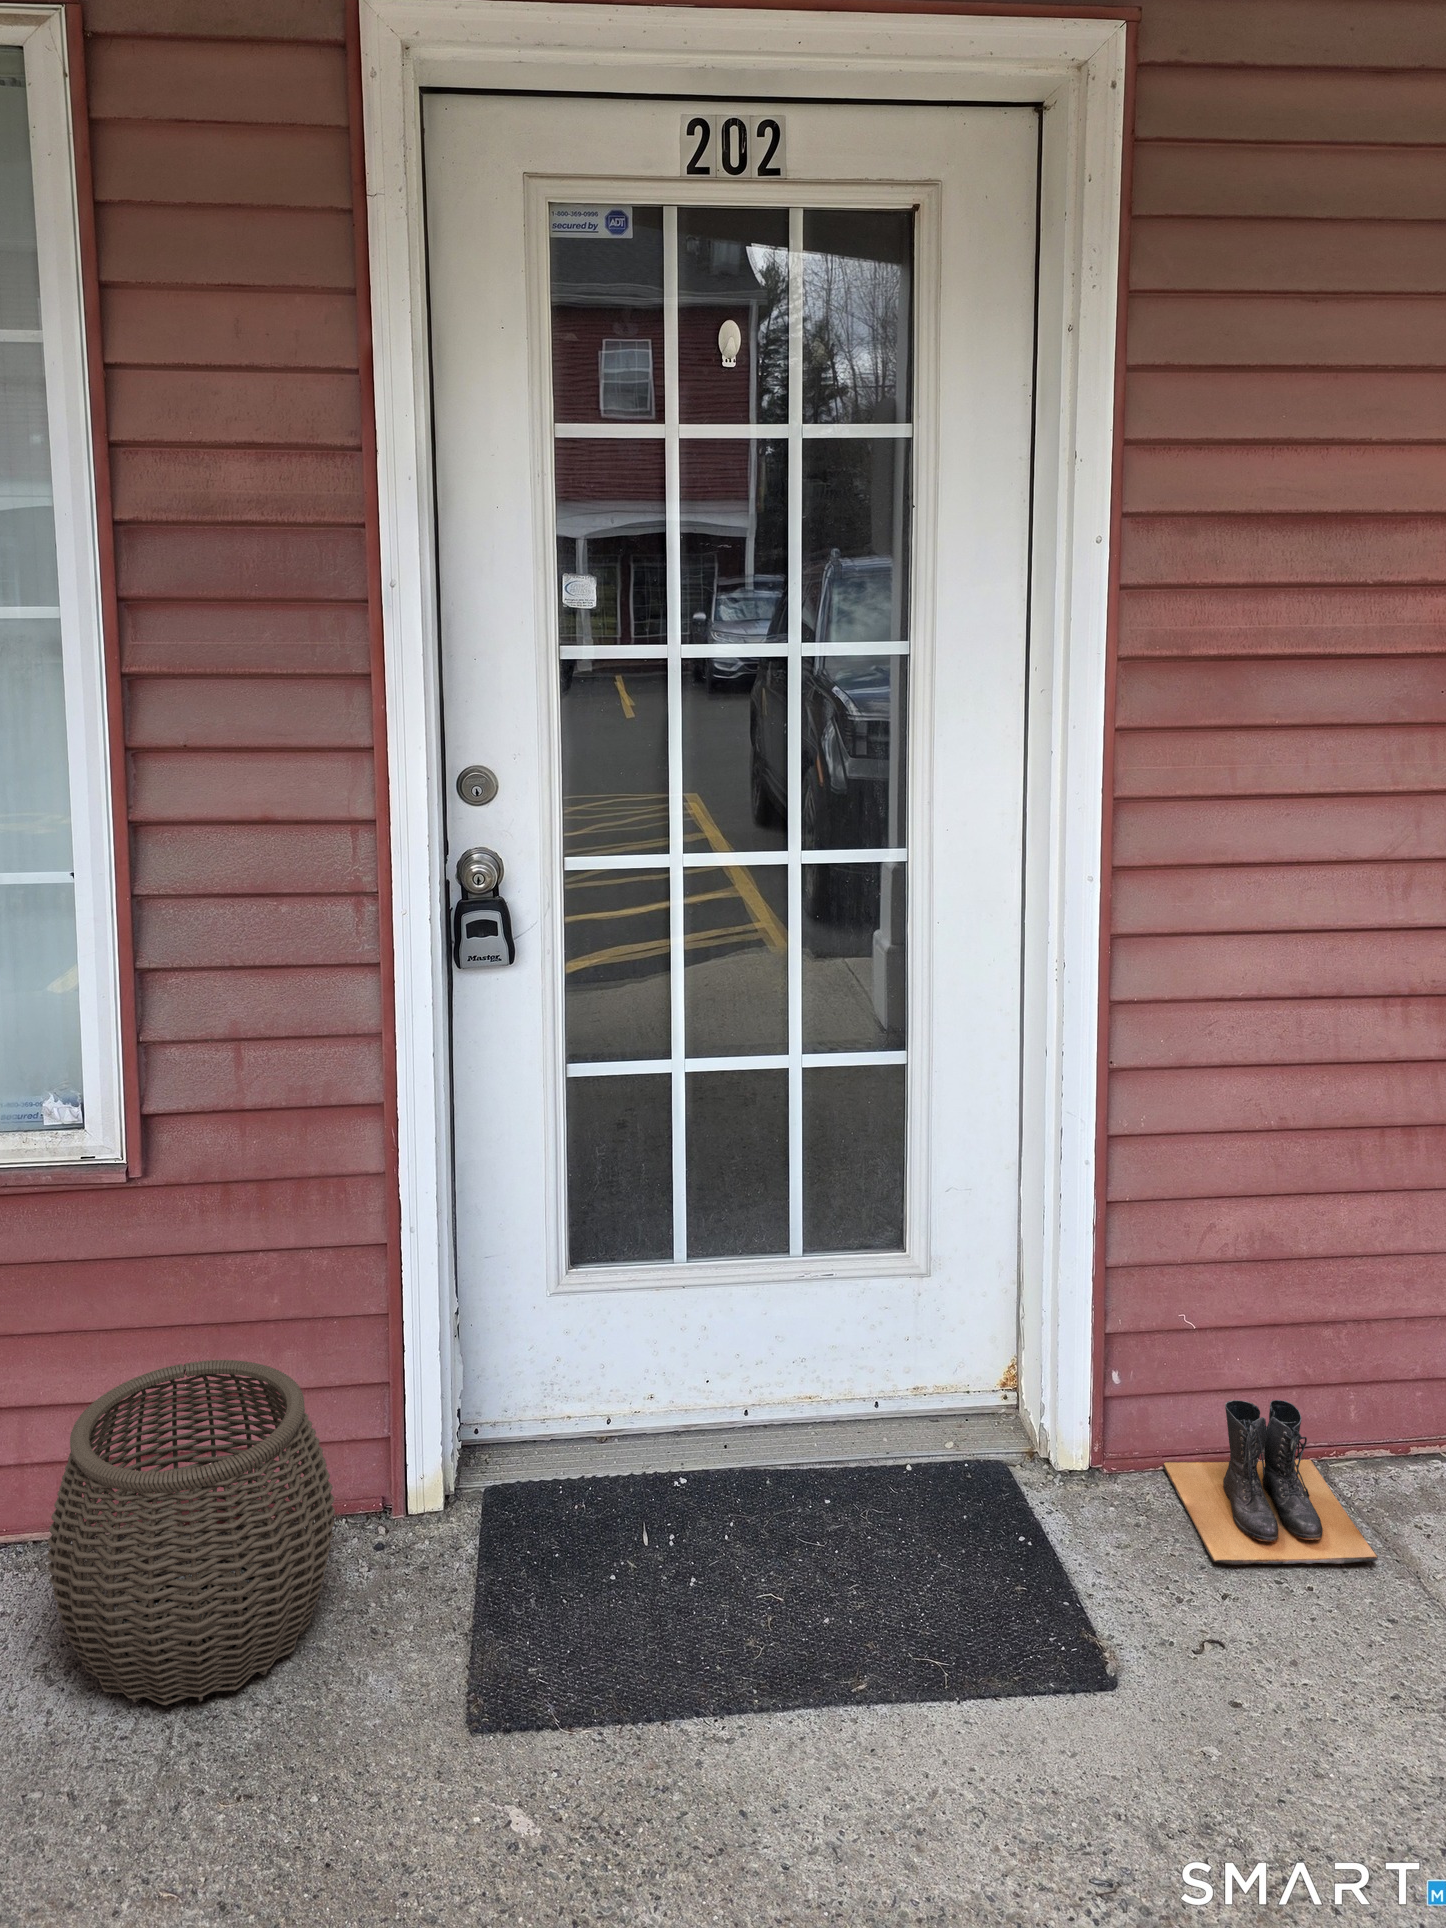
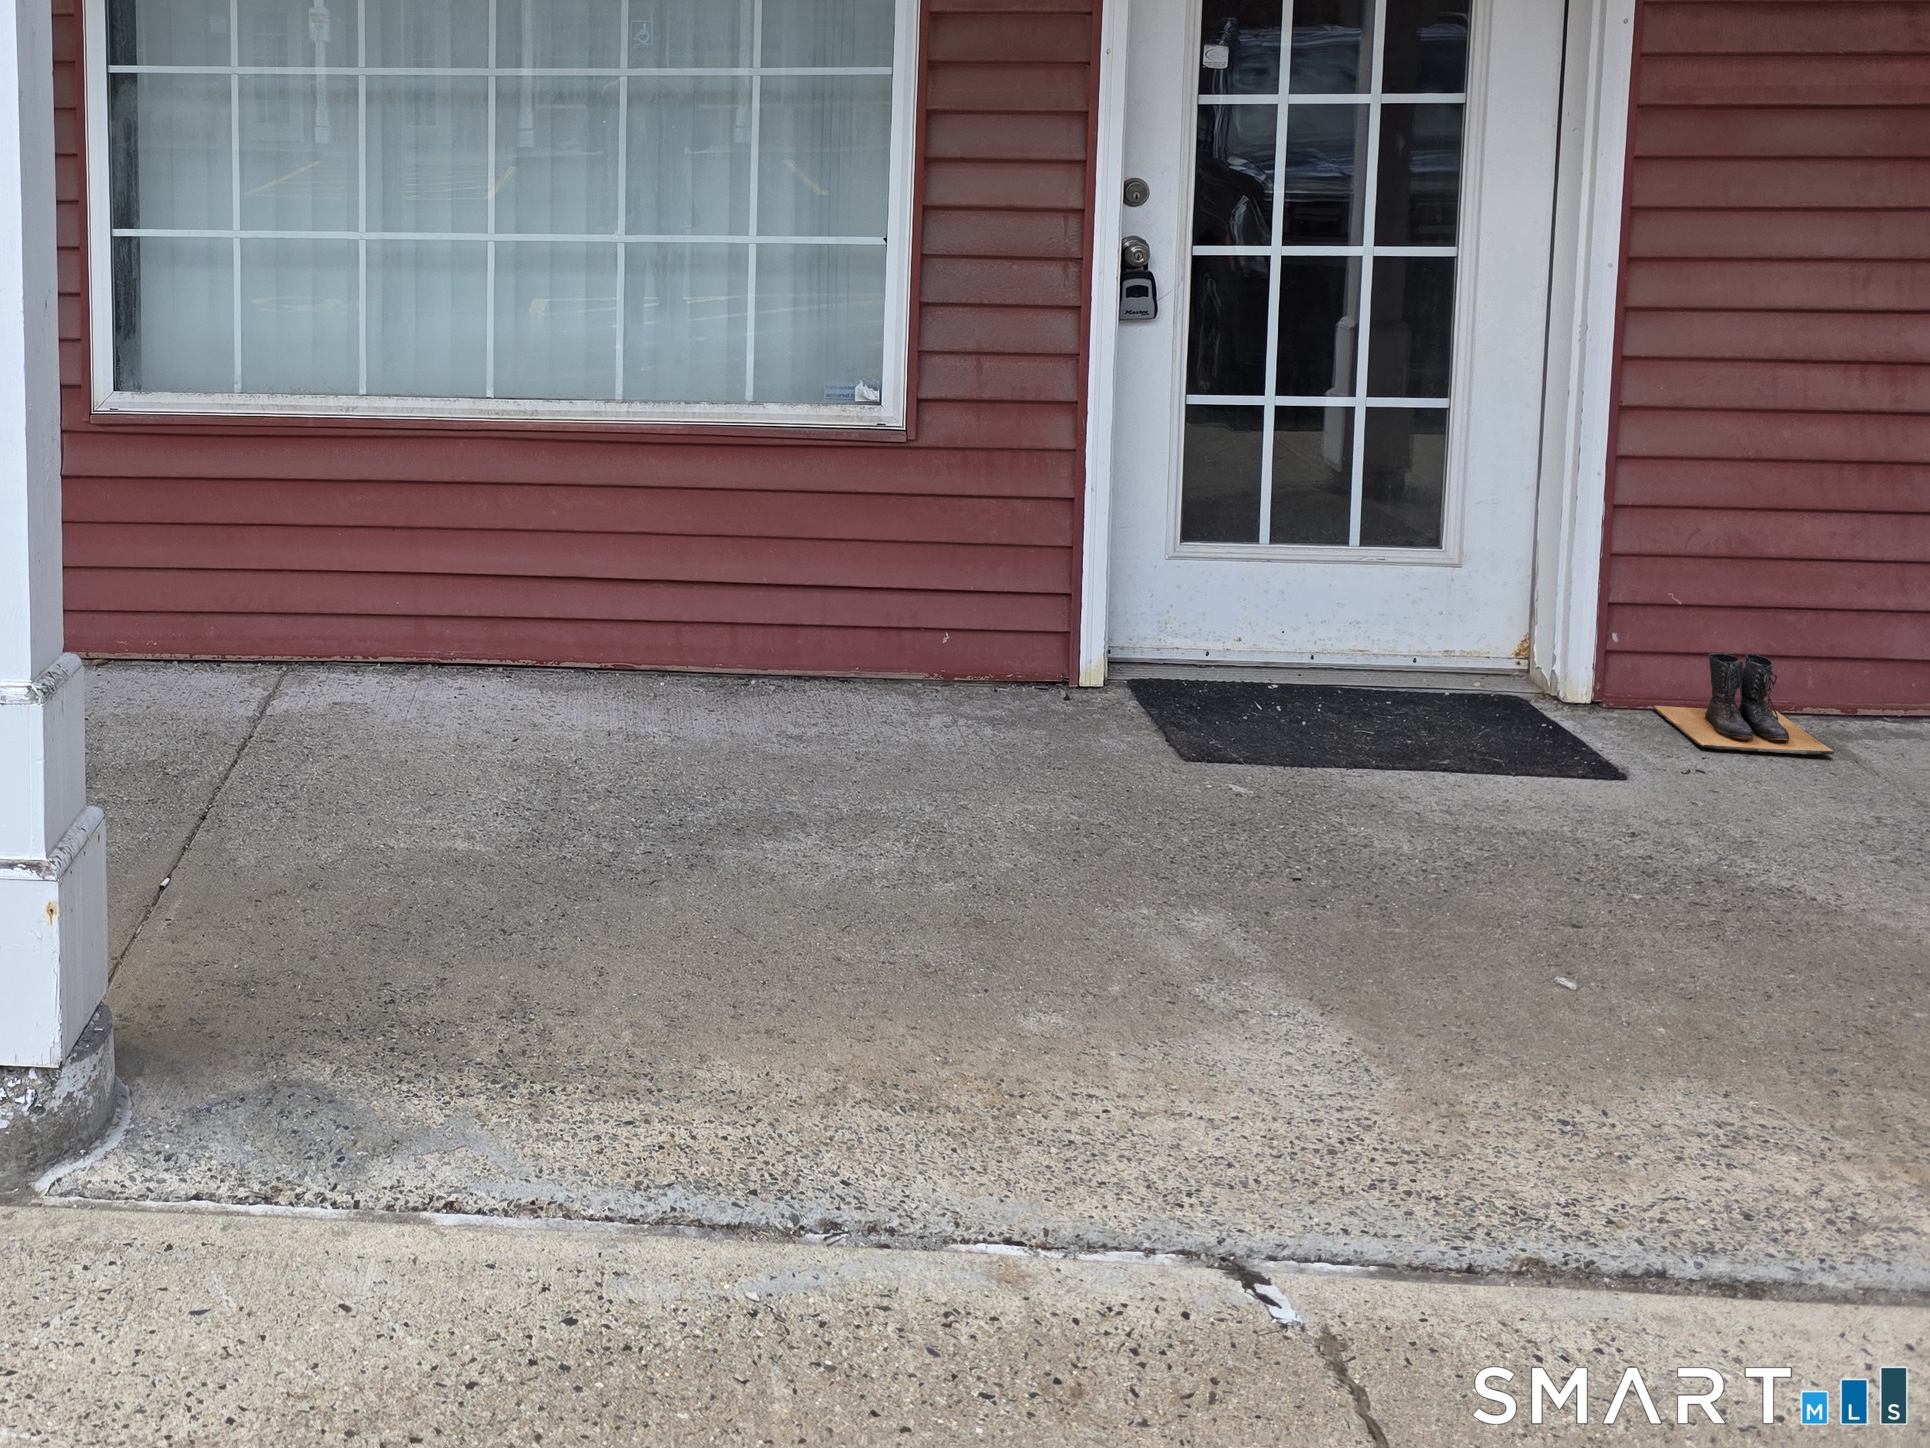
woven basket: present [47,1360,335,1705] -> none [886,558,1069,741]

